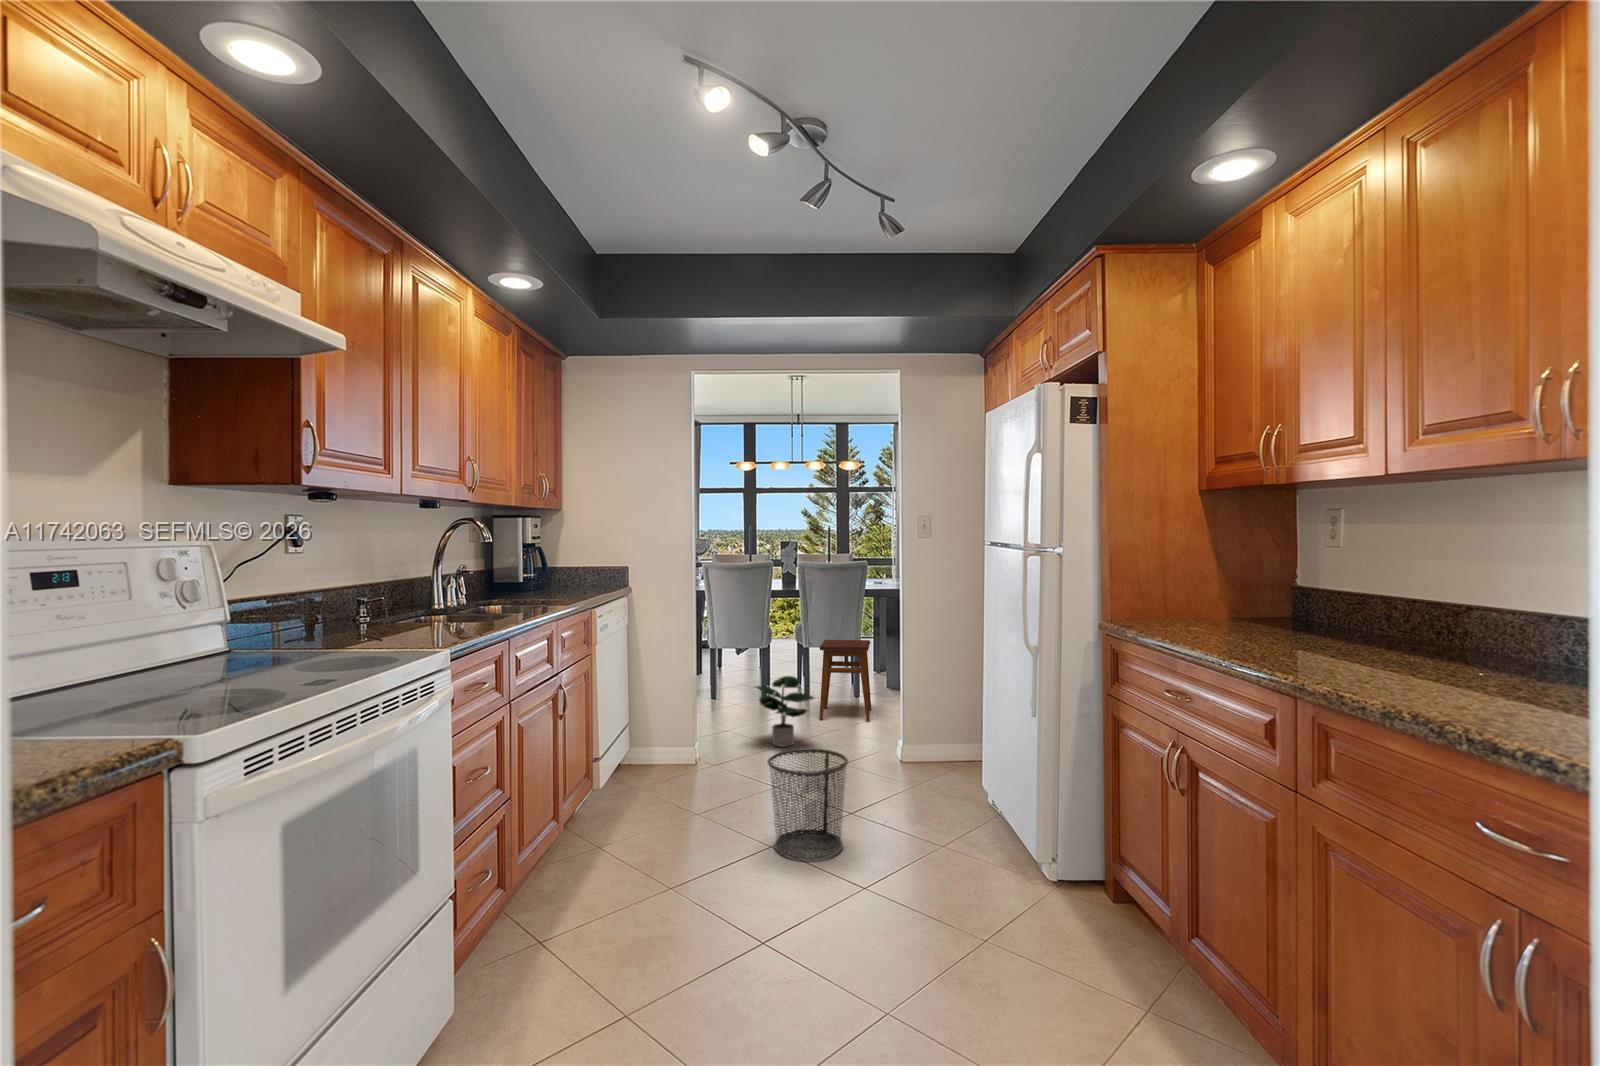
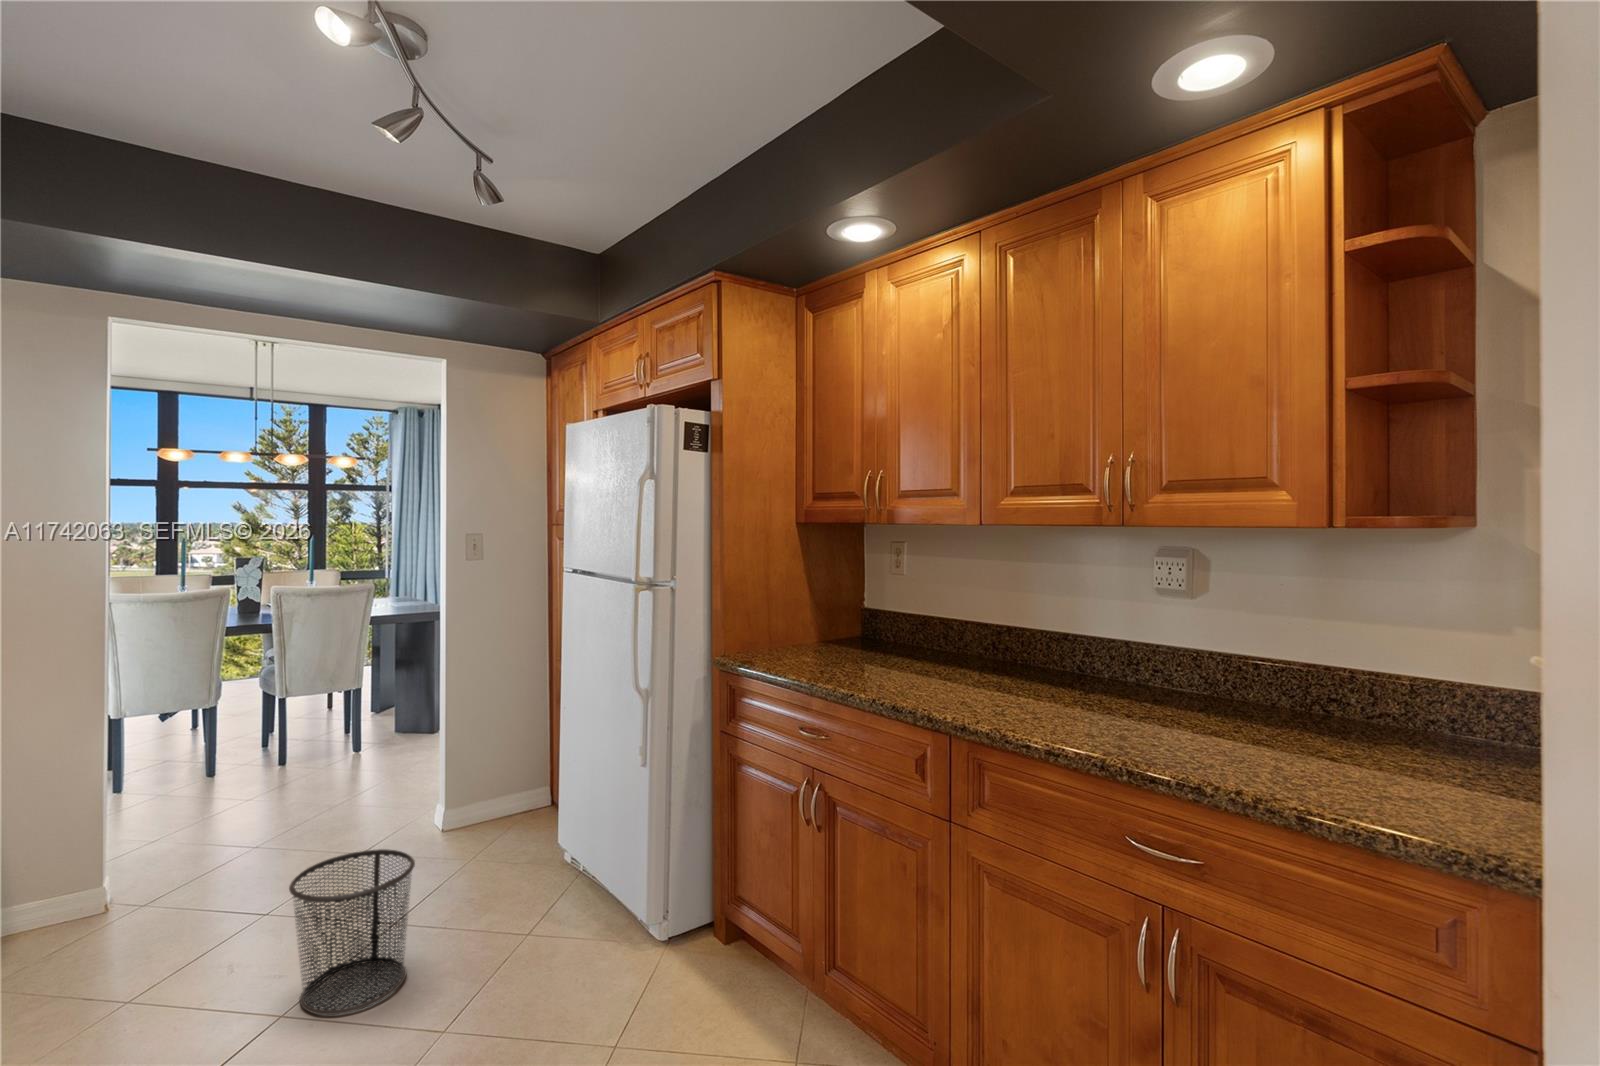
stool: present [820,640,871,721] -> none [316,681,389,792]
potted plant: present [756,676,814,747] -> none [221,745,322,845]

